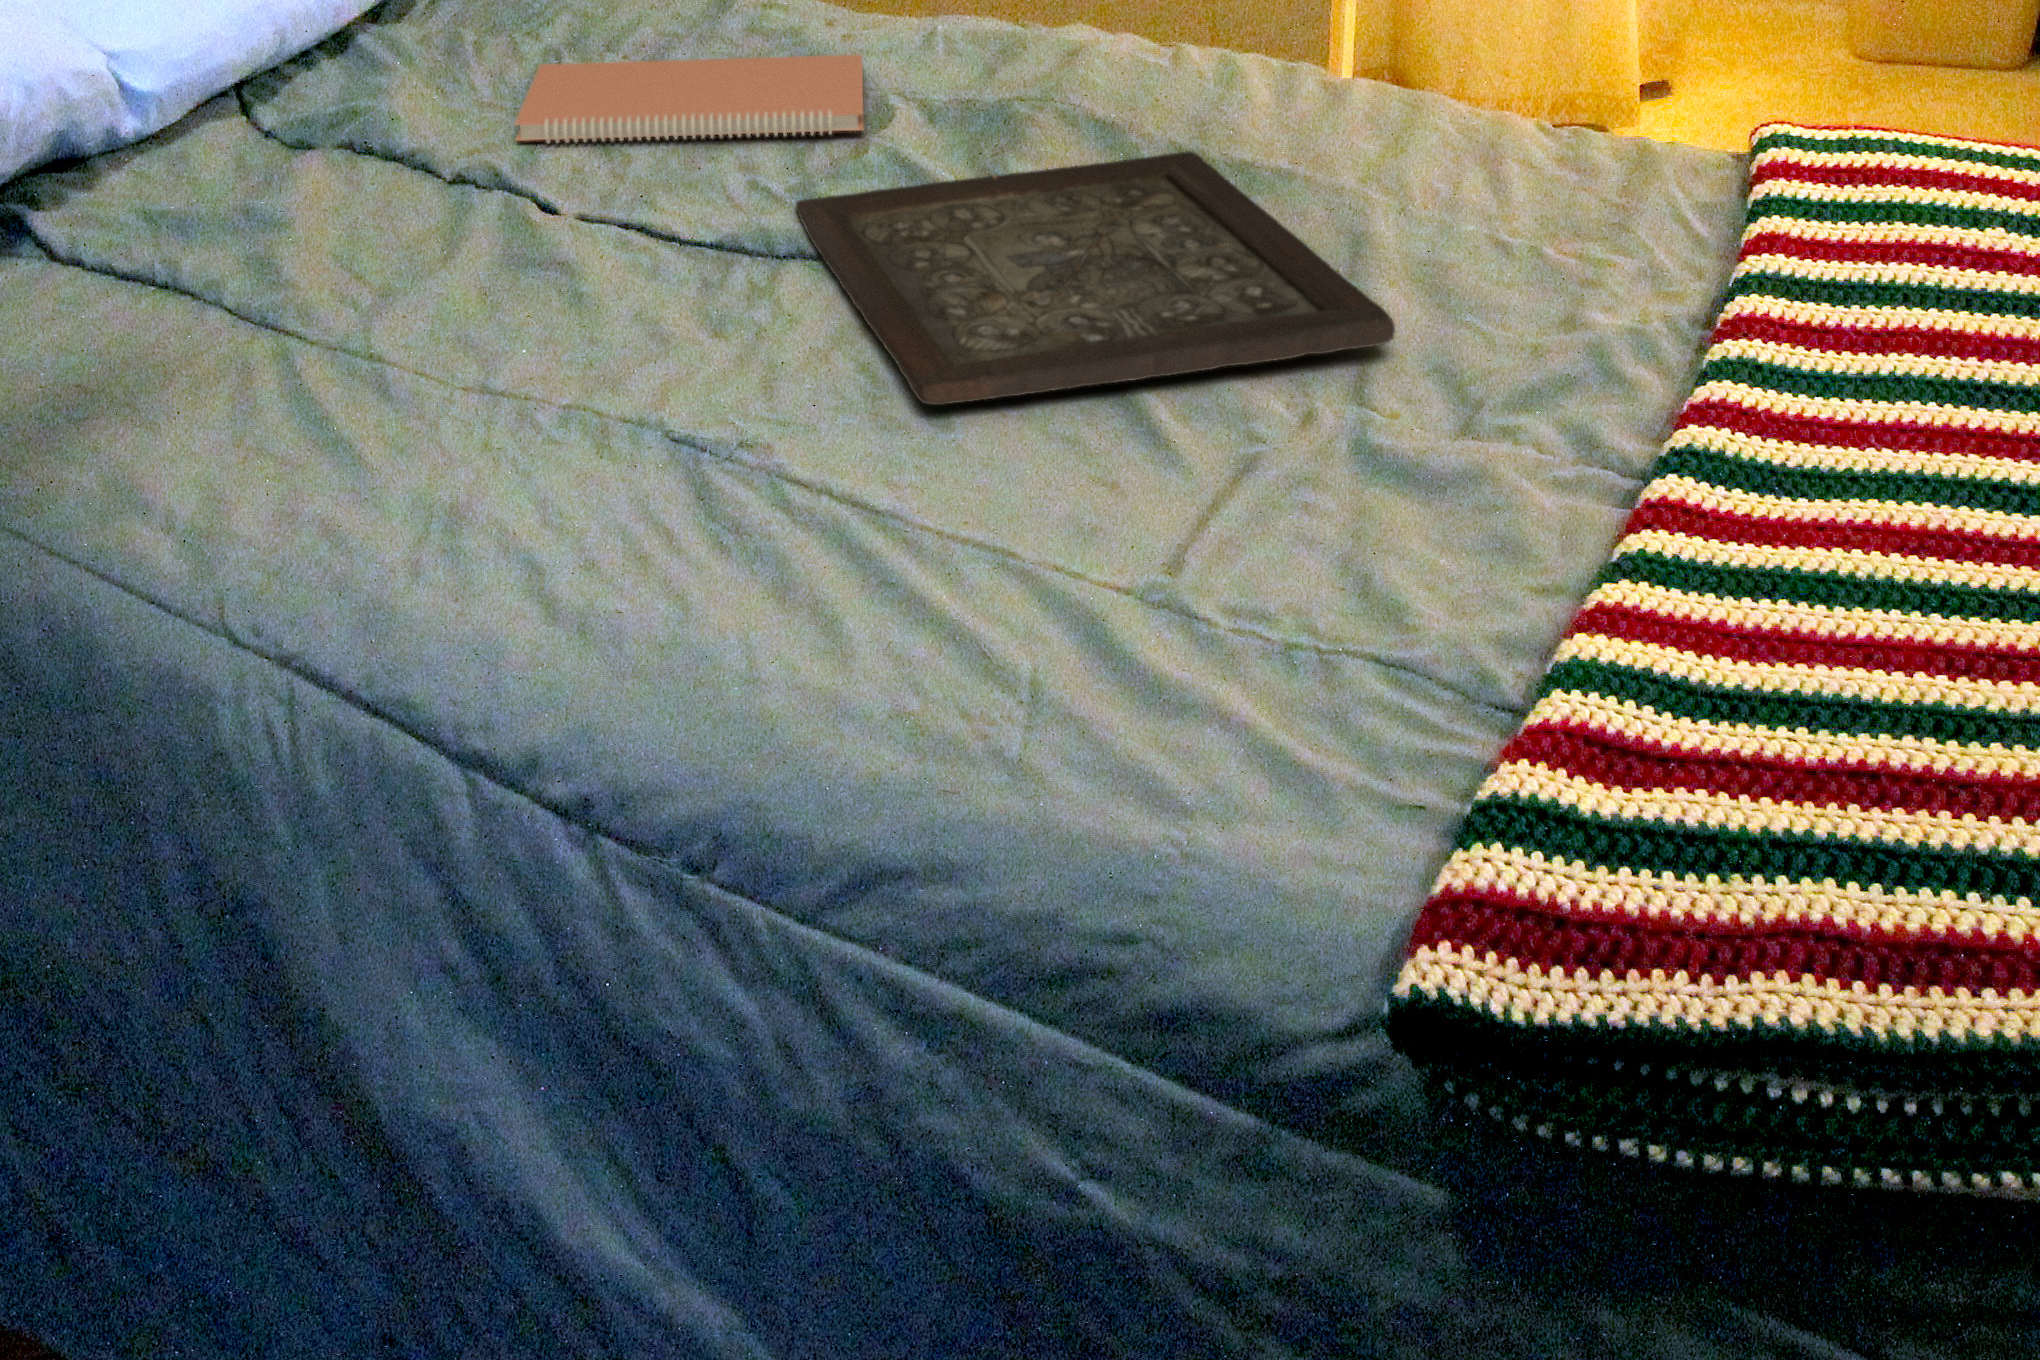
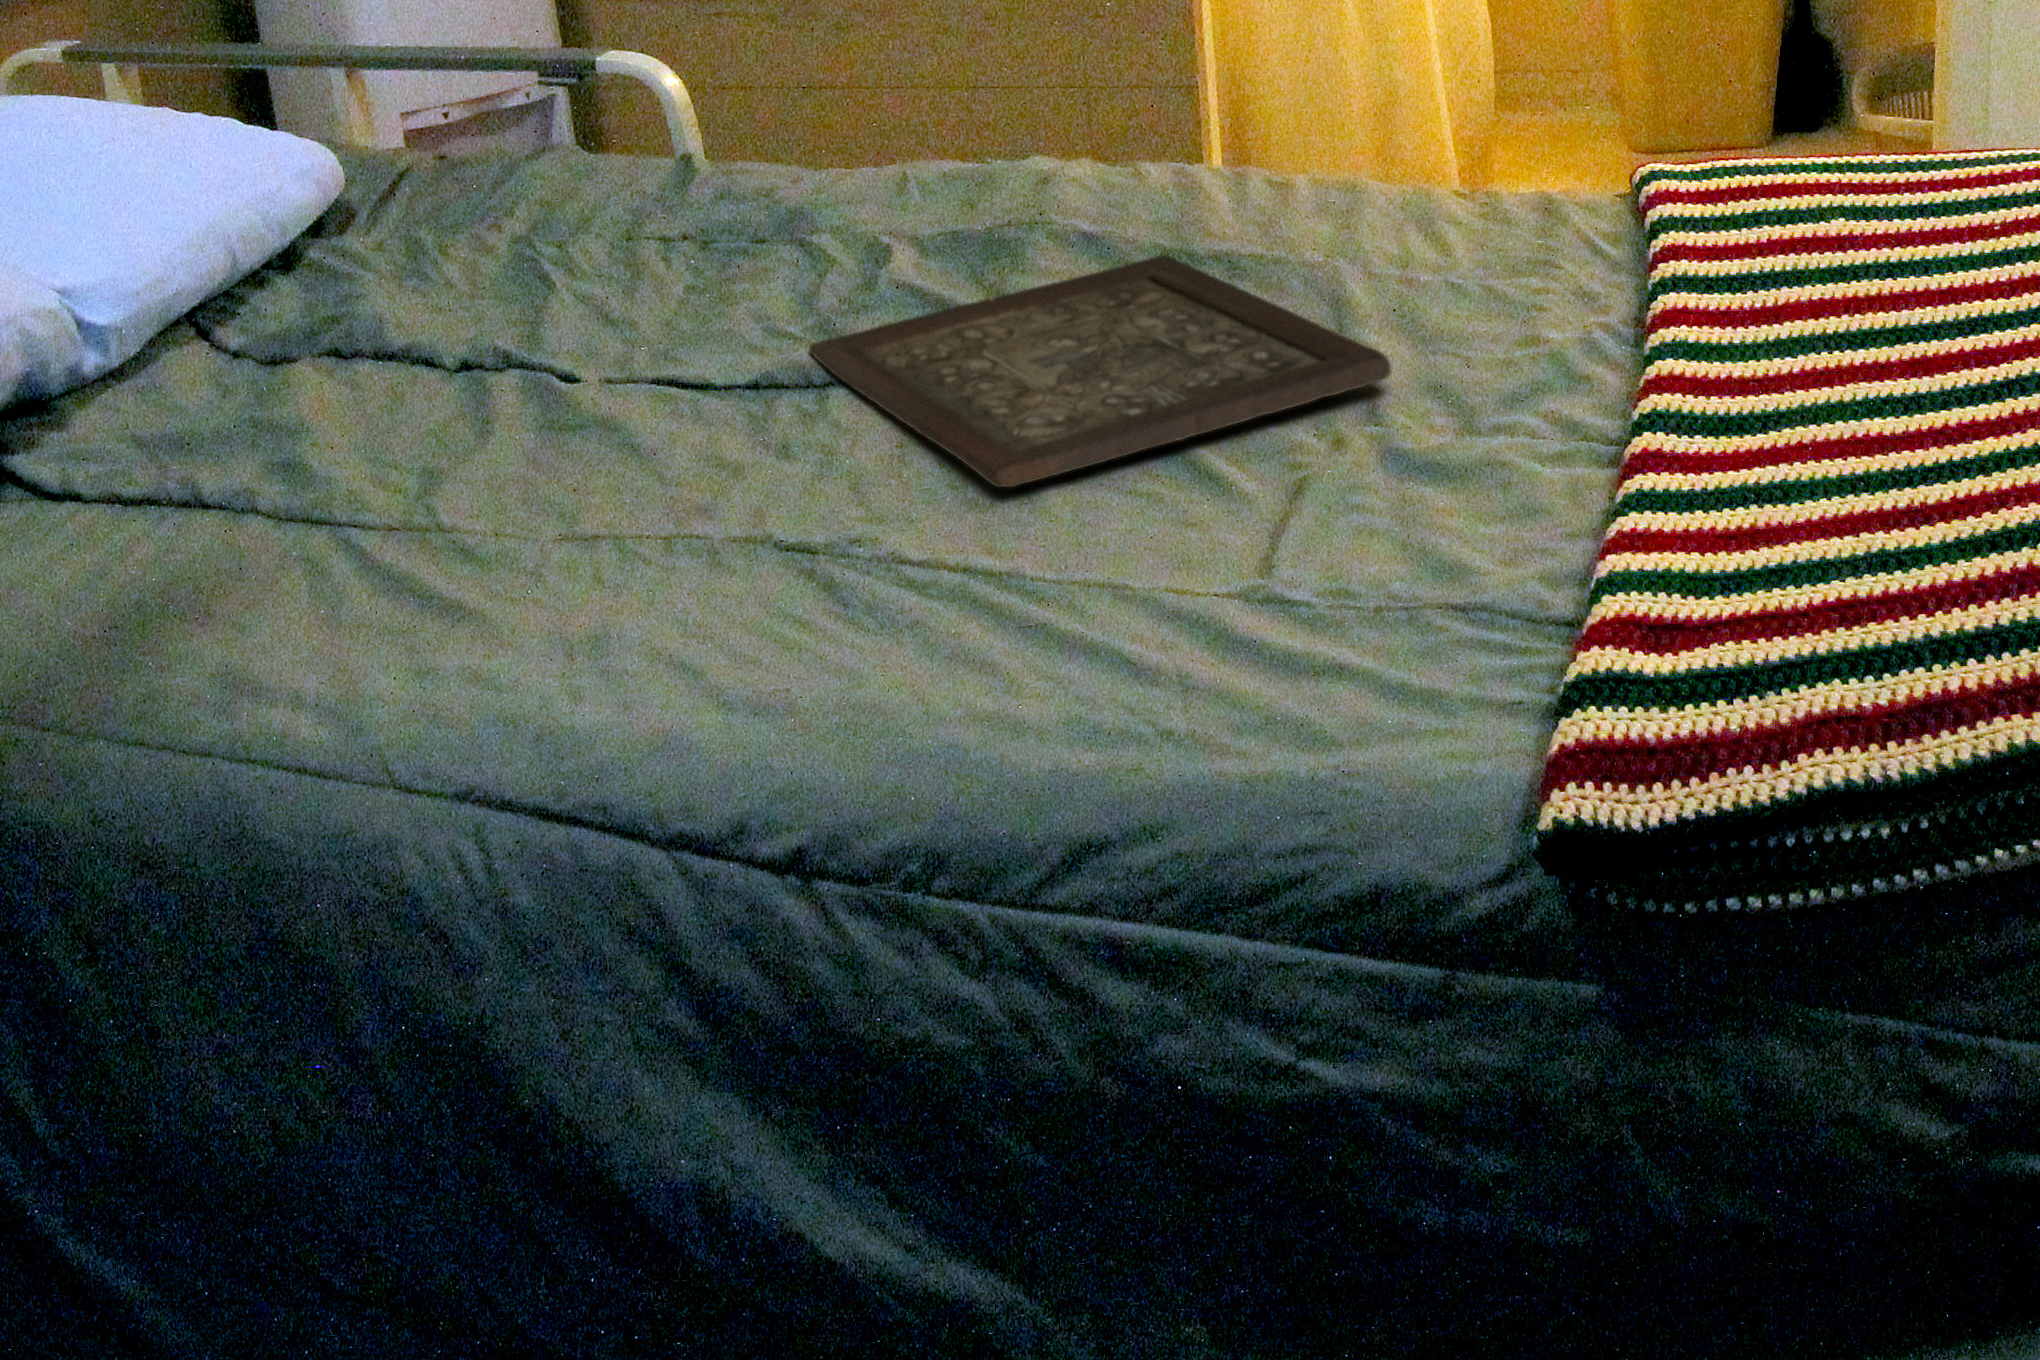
notebook: present [515,54,864,143] -> none [496,212,851,332]

